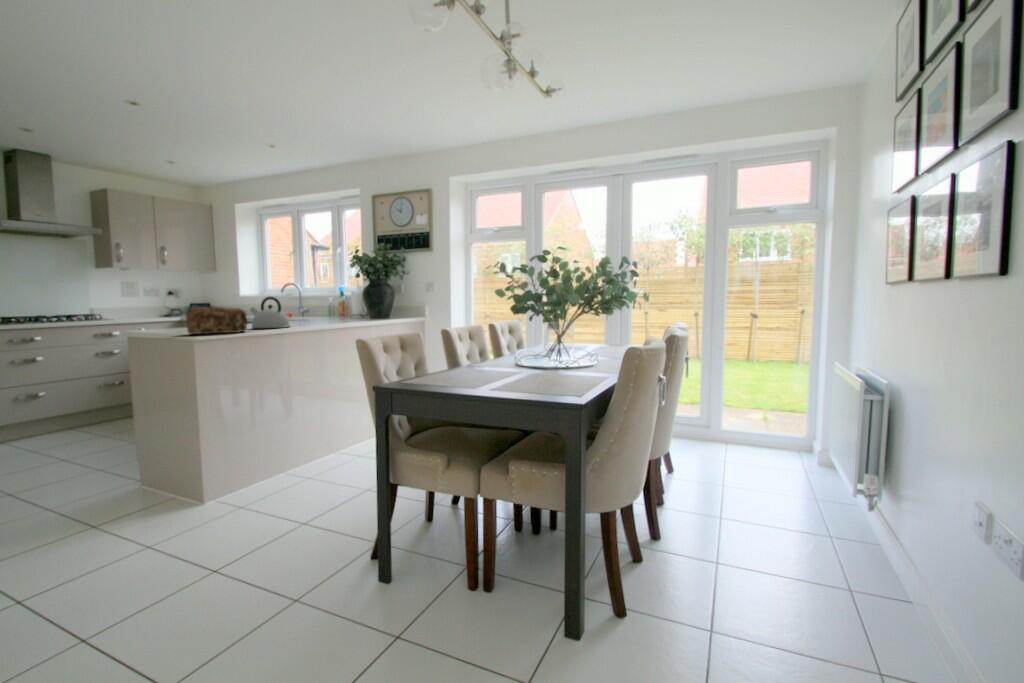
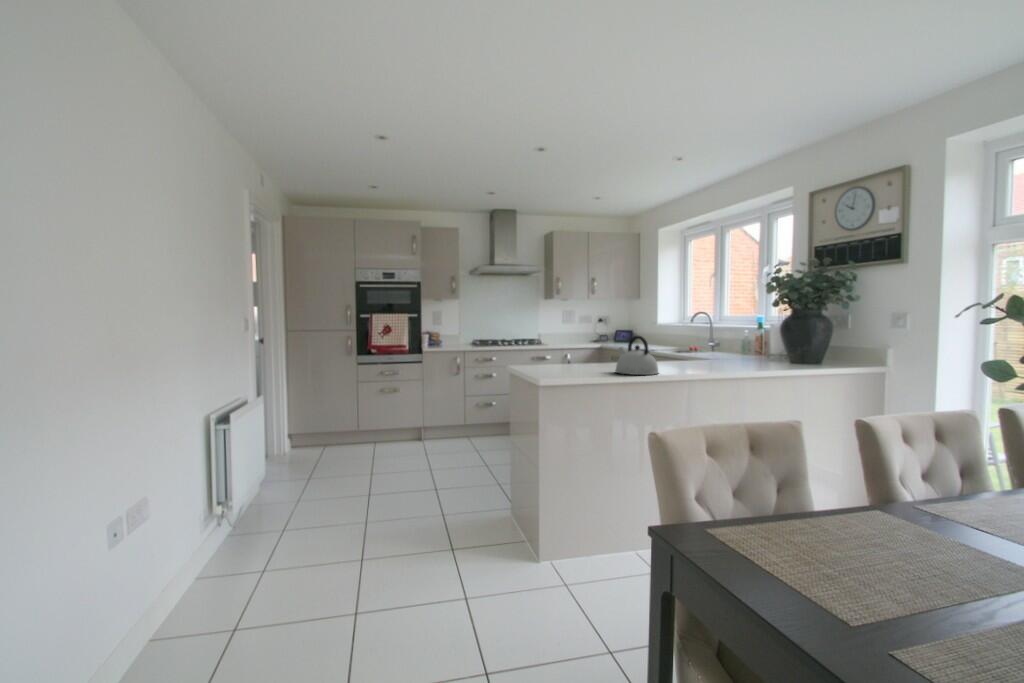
bread loaf: present [186,307,247,334] -> none [542,347,600,379]

